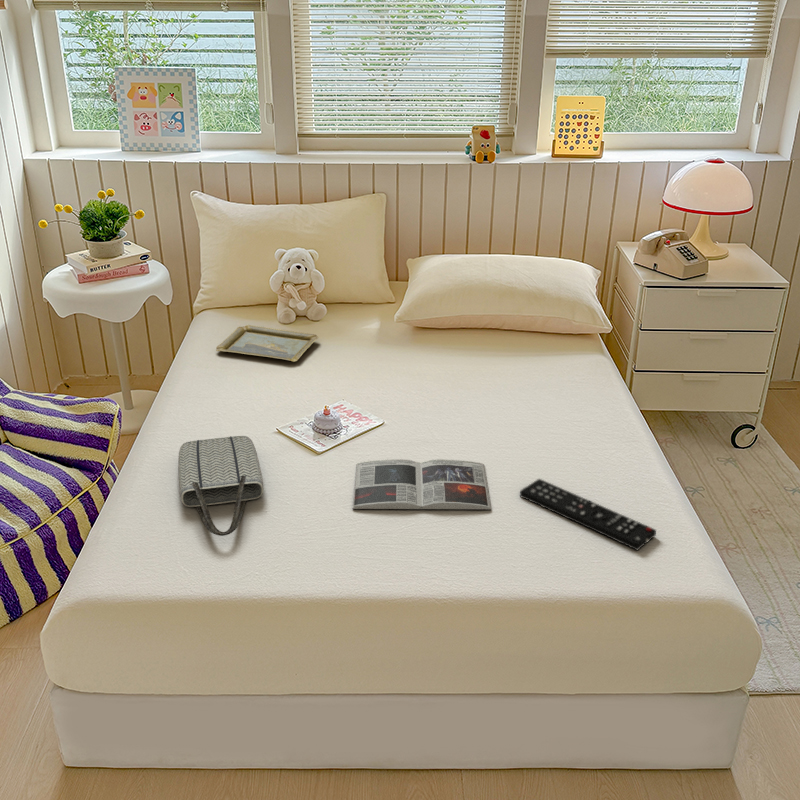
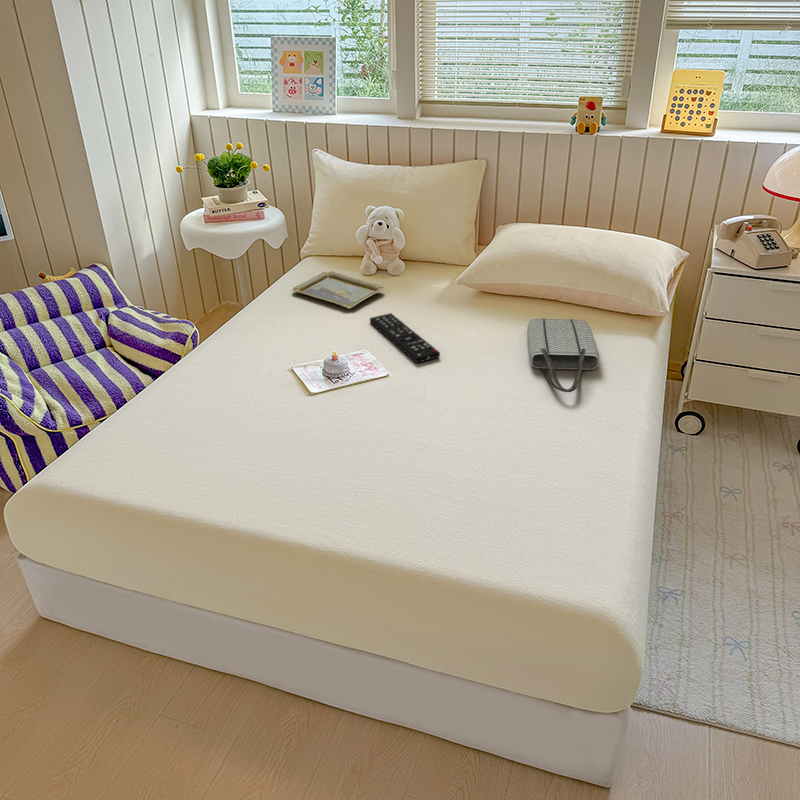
tote bag: present [178,436,263,536] -> present [527,318,599,392]
magazine: present [352,459,491,509] -> none [303,412,457,482]
remote control: present [520,479,656,550] -> present [370,313,440,363]

